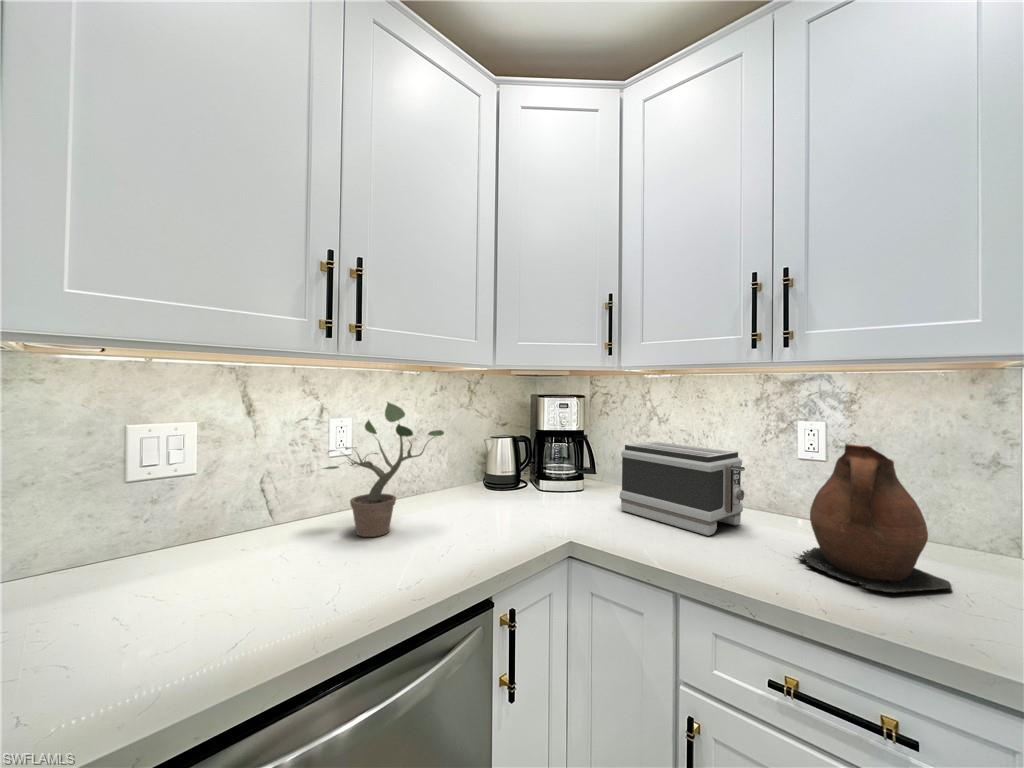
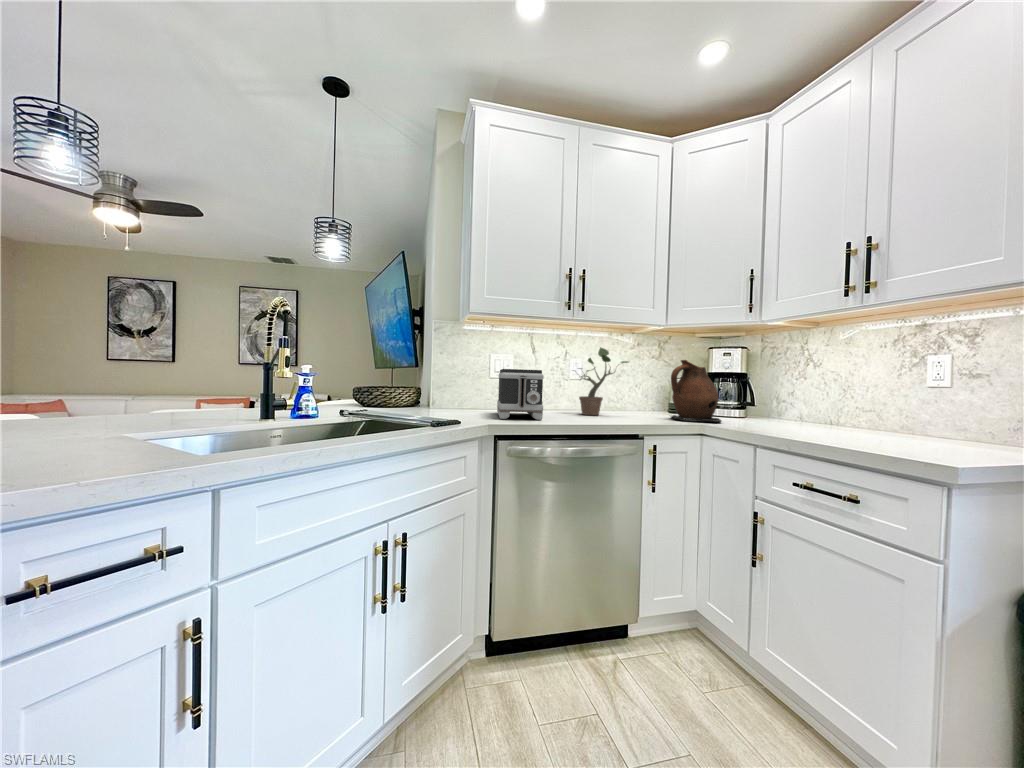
toaster: present [620,442,745,536] -> present [497,369,544,420]
ceramic pitcher: present [799,444,952,592] -> present [671,360,721,422]

